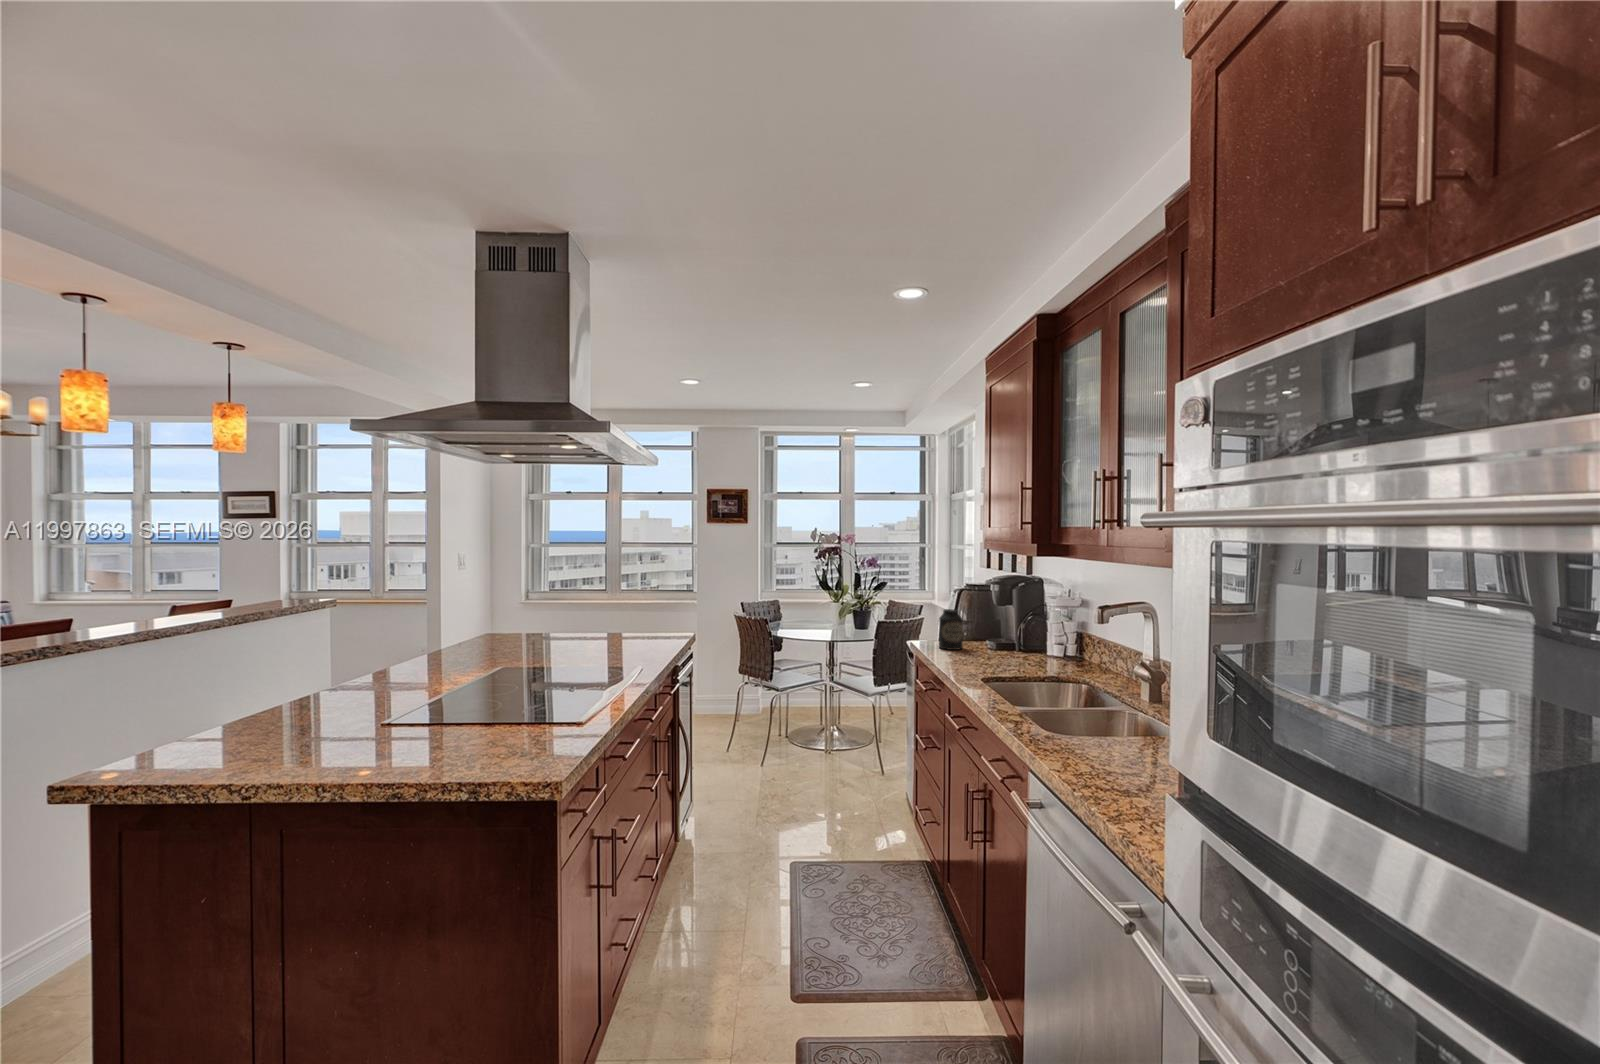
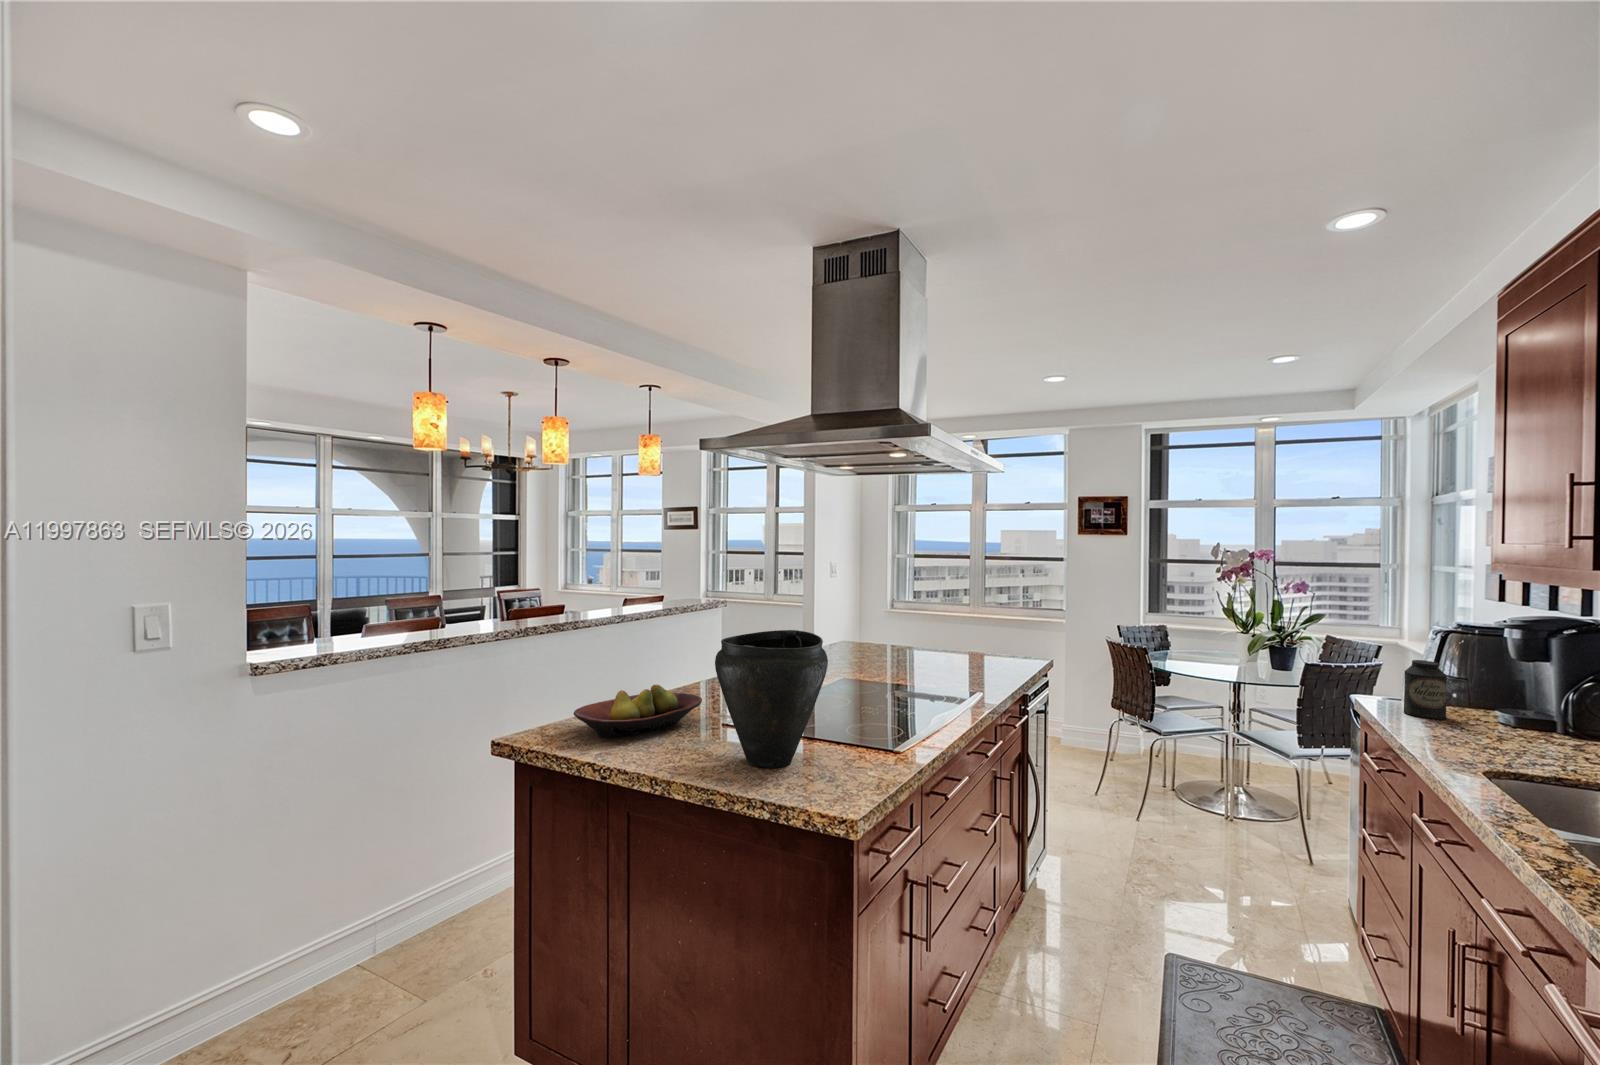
vase: none [388,620,511,756] -> present [715,630,828,768]
fruit bowl: none [193,693,355,757] -> present [574,685,702,738]

